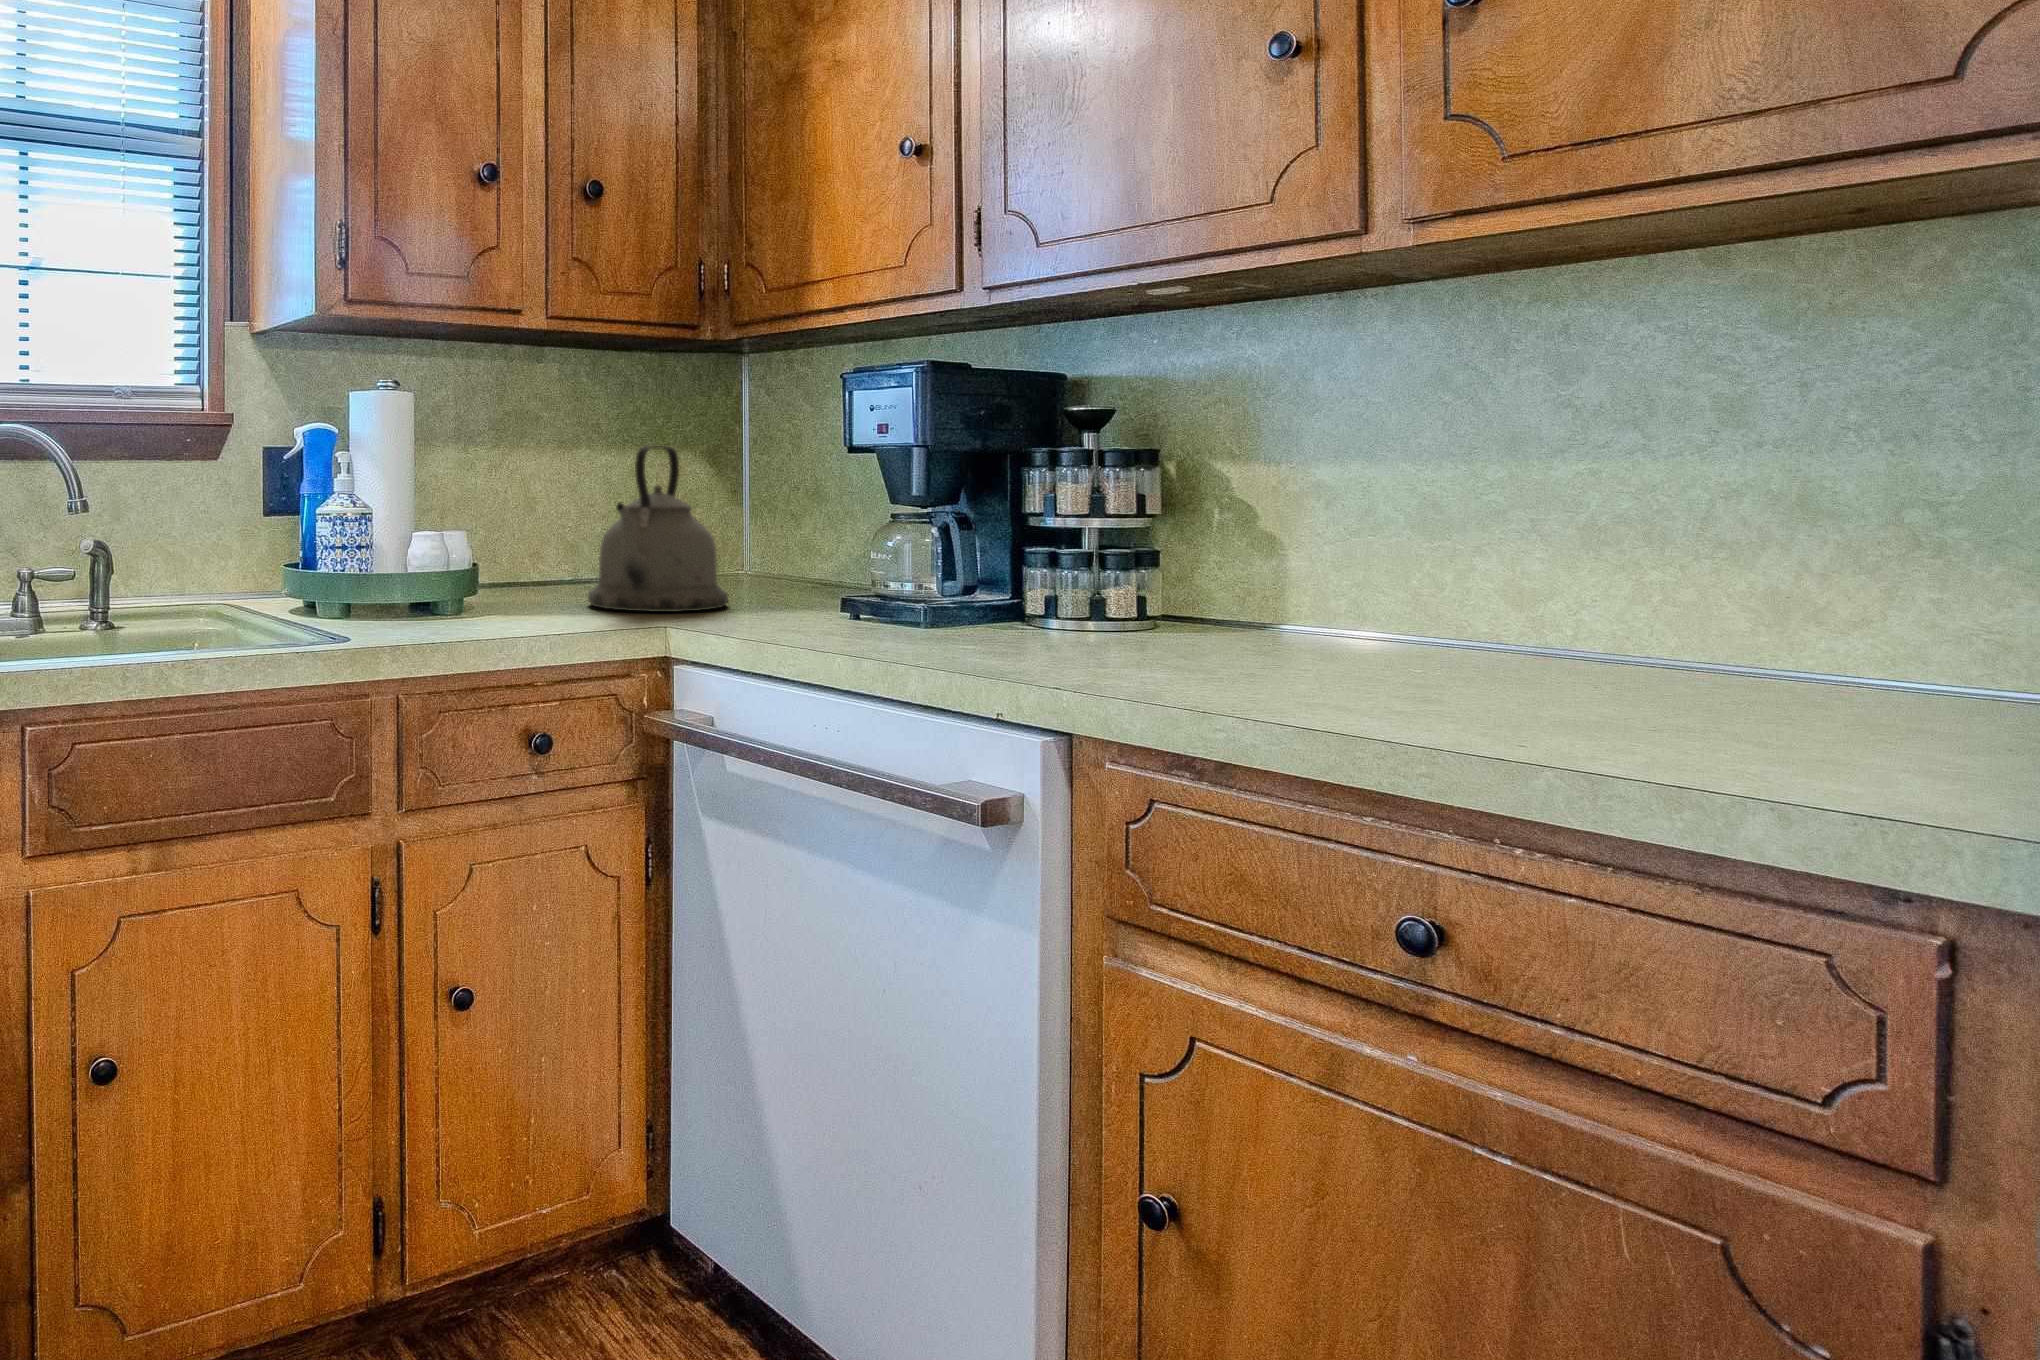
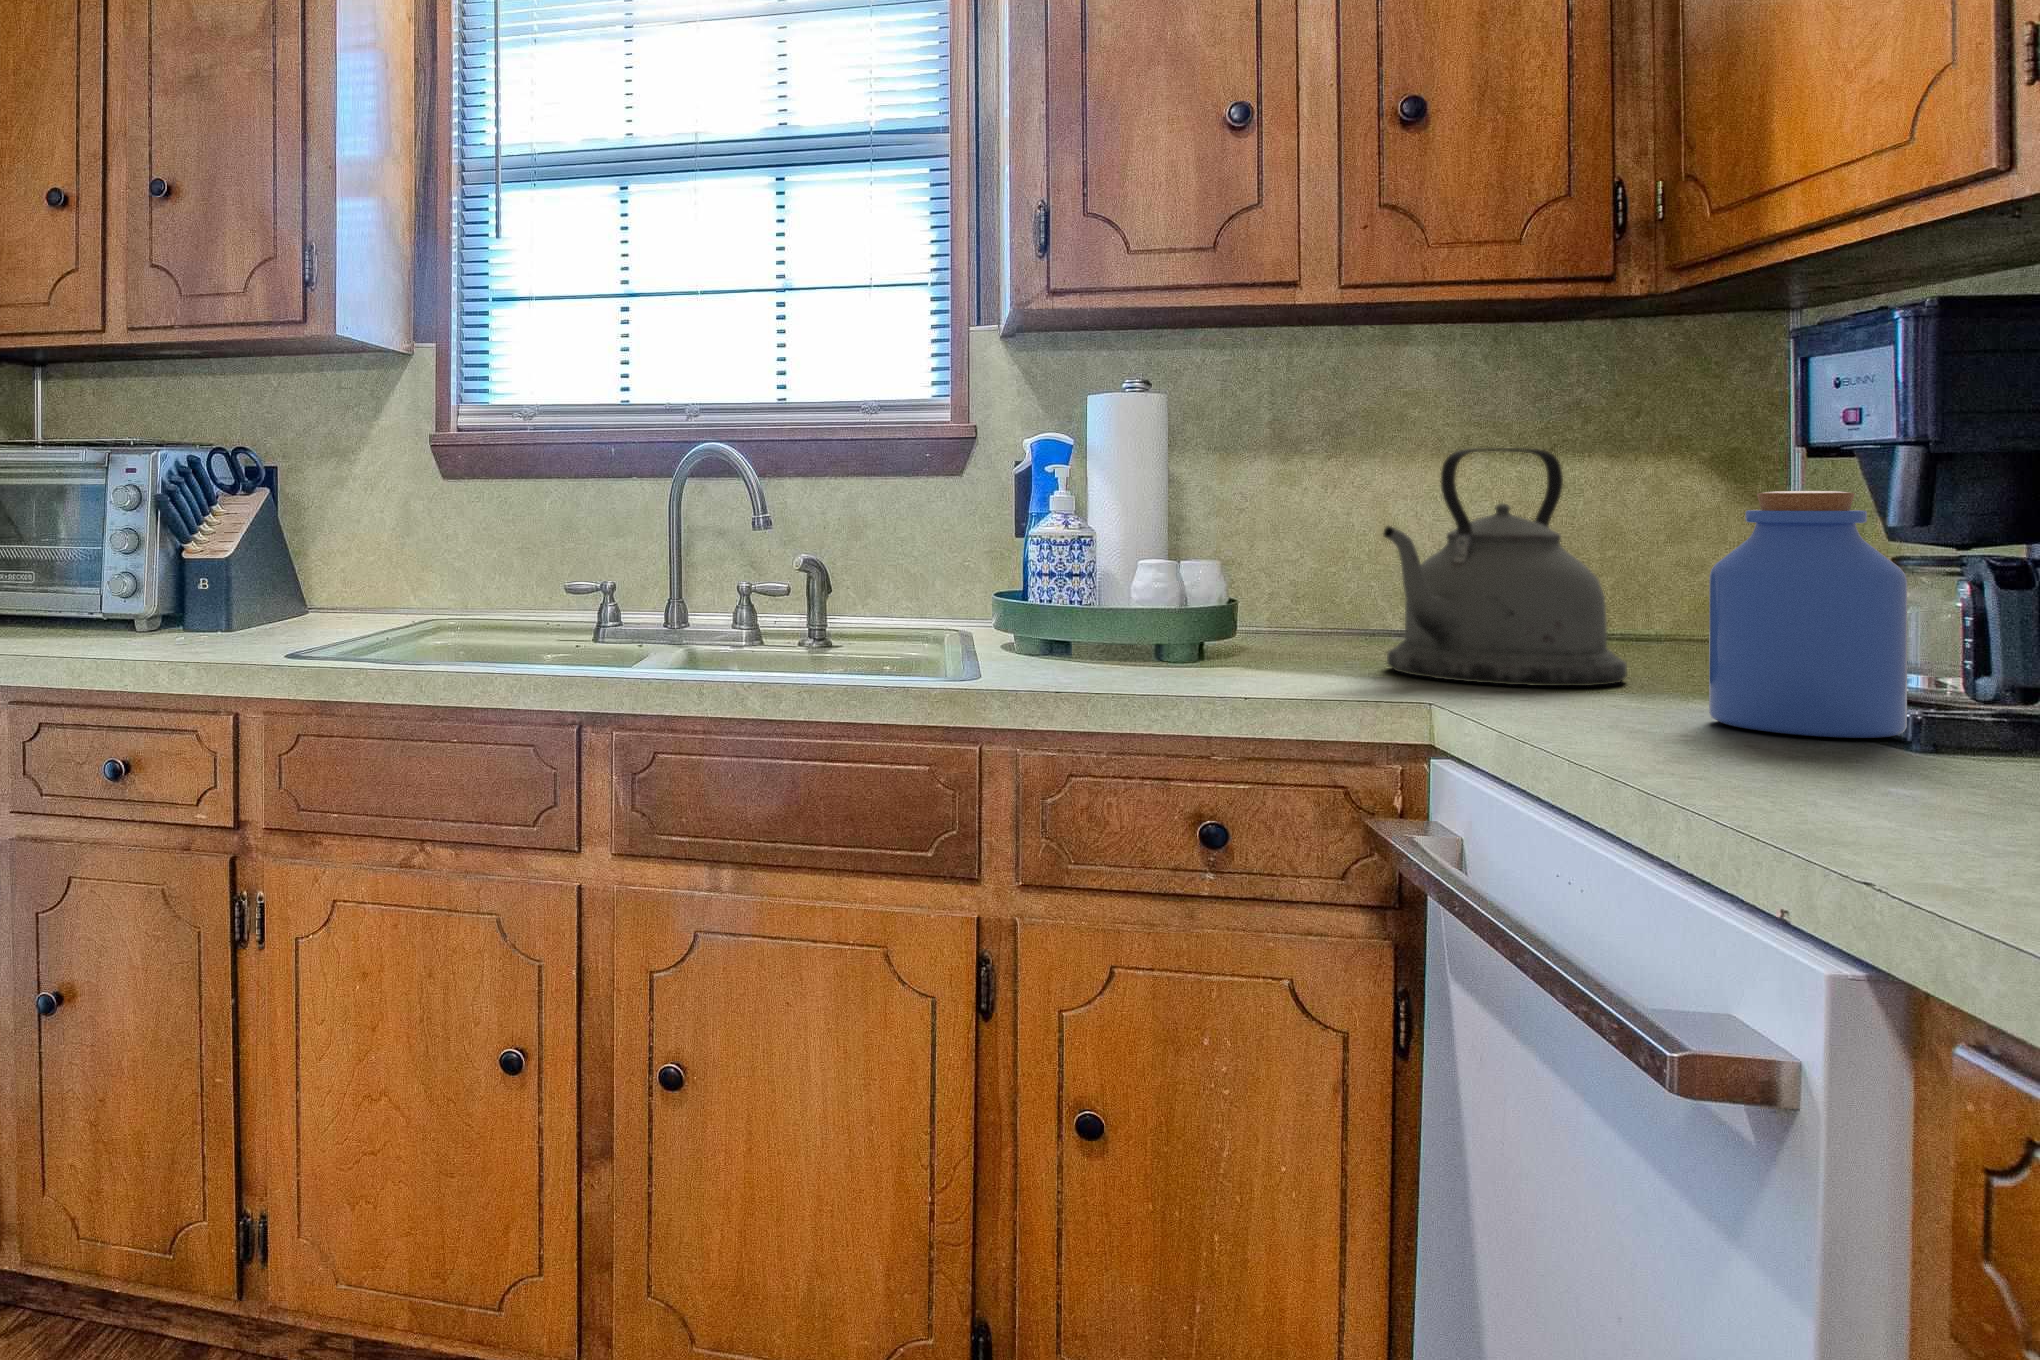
jar: none [821,479,914,627] -> present [1709,491,1907,738]

